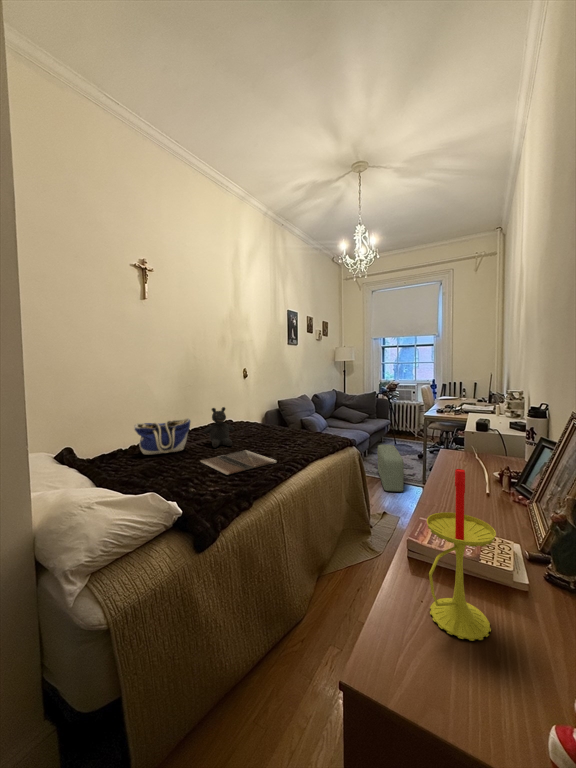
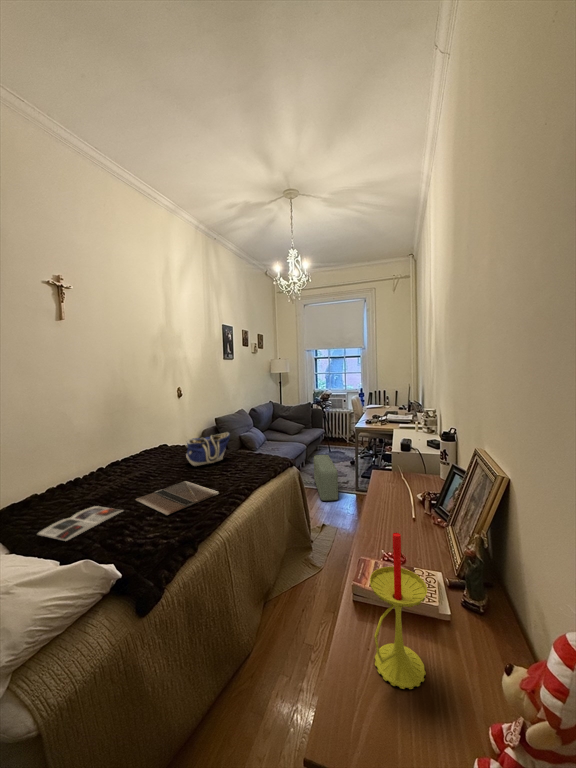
teddy bear: present [204,407,234,447] -> none [138,436,172,480]
tote bag: present [134,419,190,454] -> present [185,432,230,466]
magazine: none [116,463,189,486] -> present [38,506,123,541]

